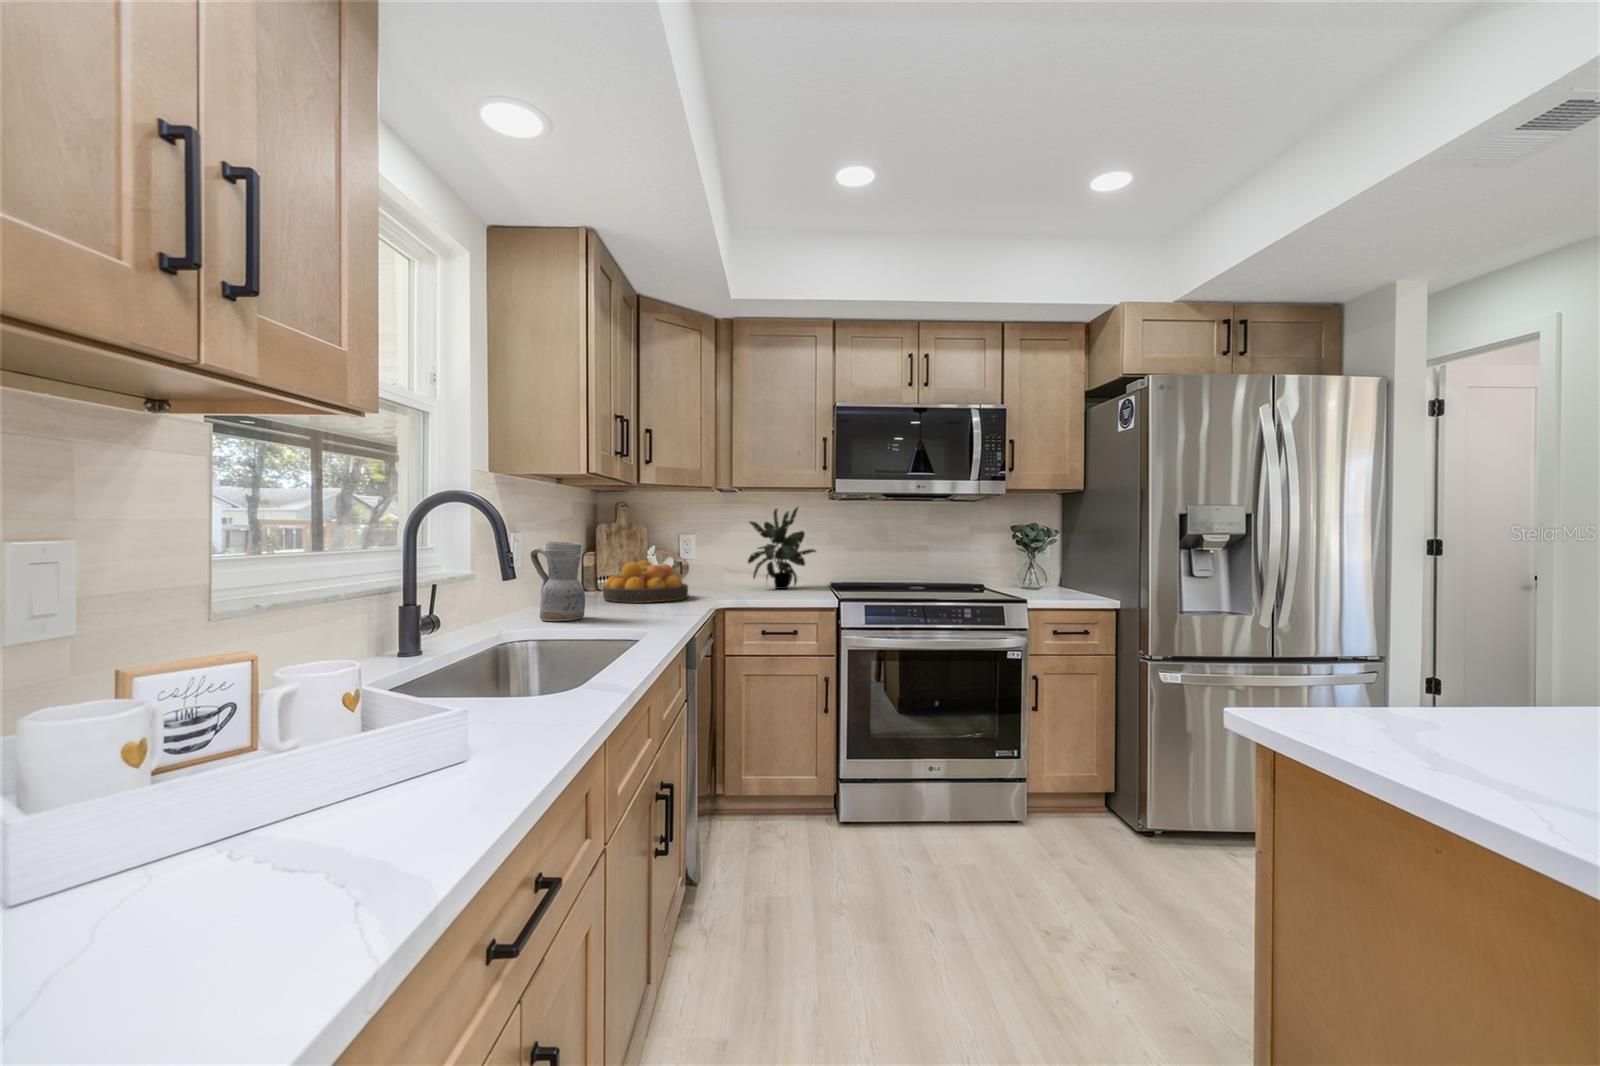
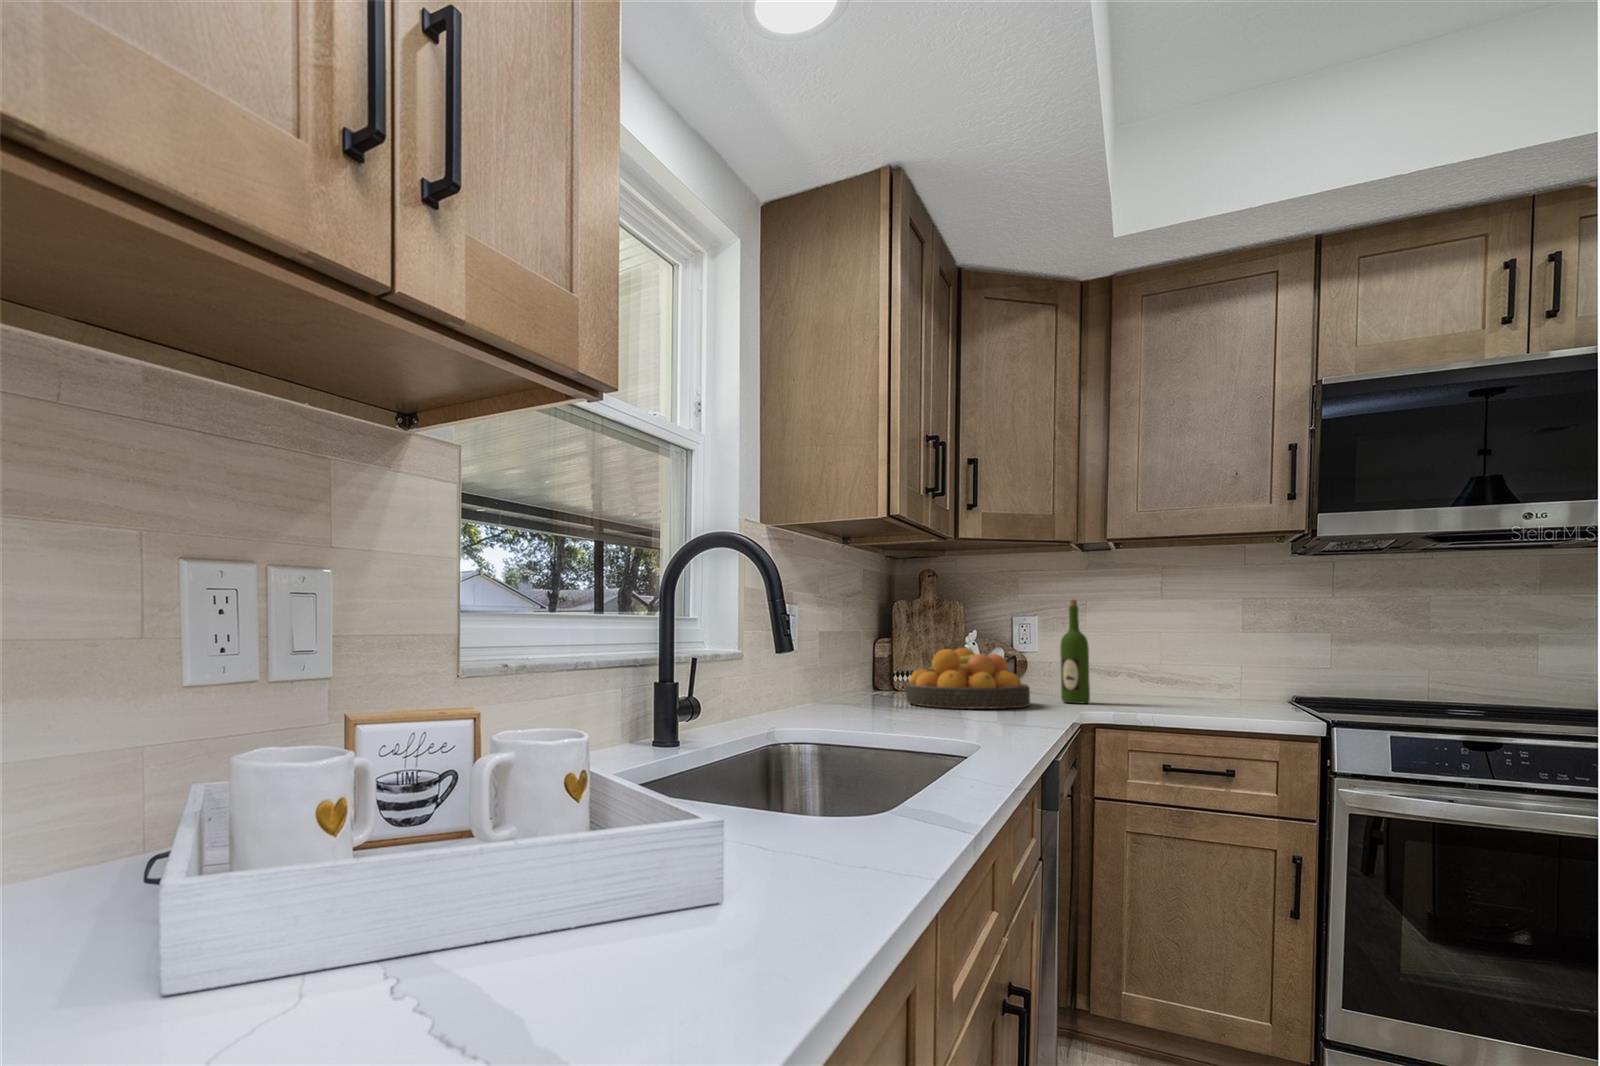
potted plant: present [748,507,816,589] -> none [1118,568,1240,700]
wine bottle: none [709,527,727,595] -> present [1060,600,1090,704]
ceramic pitcher: present [531,542,585,621] -> none [812,612,885,724]

